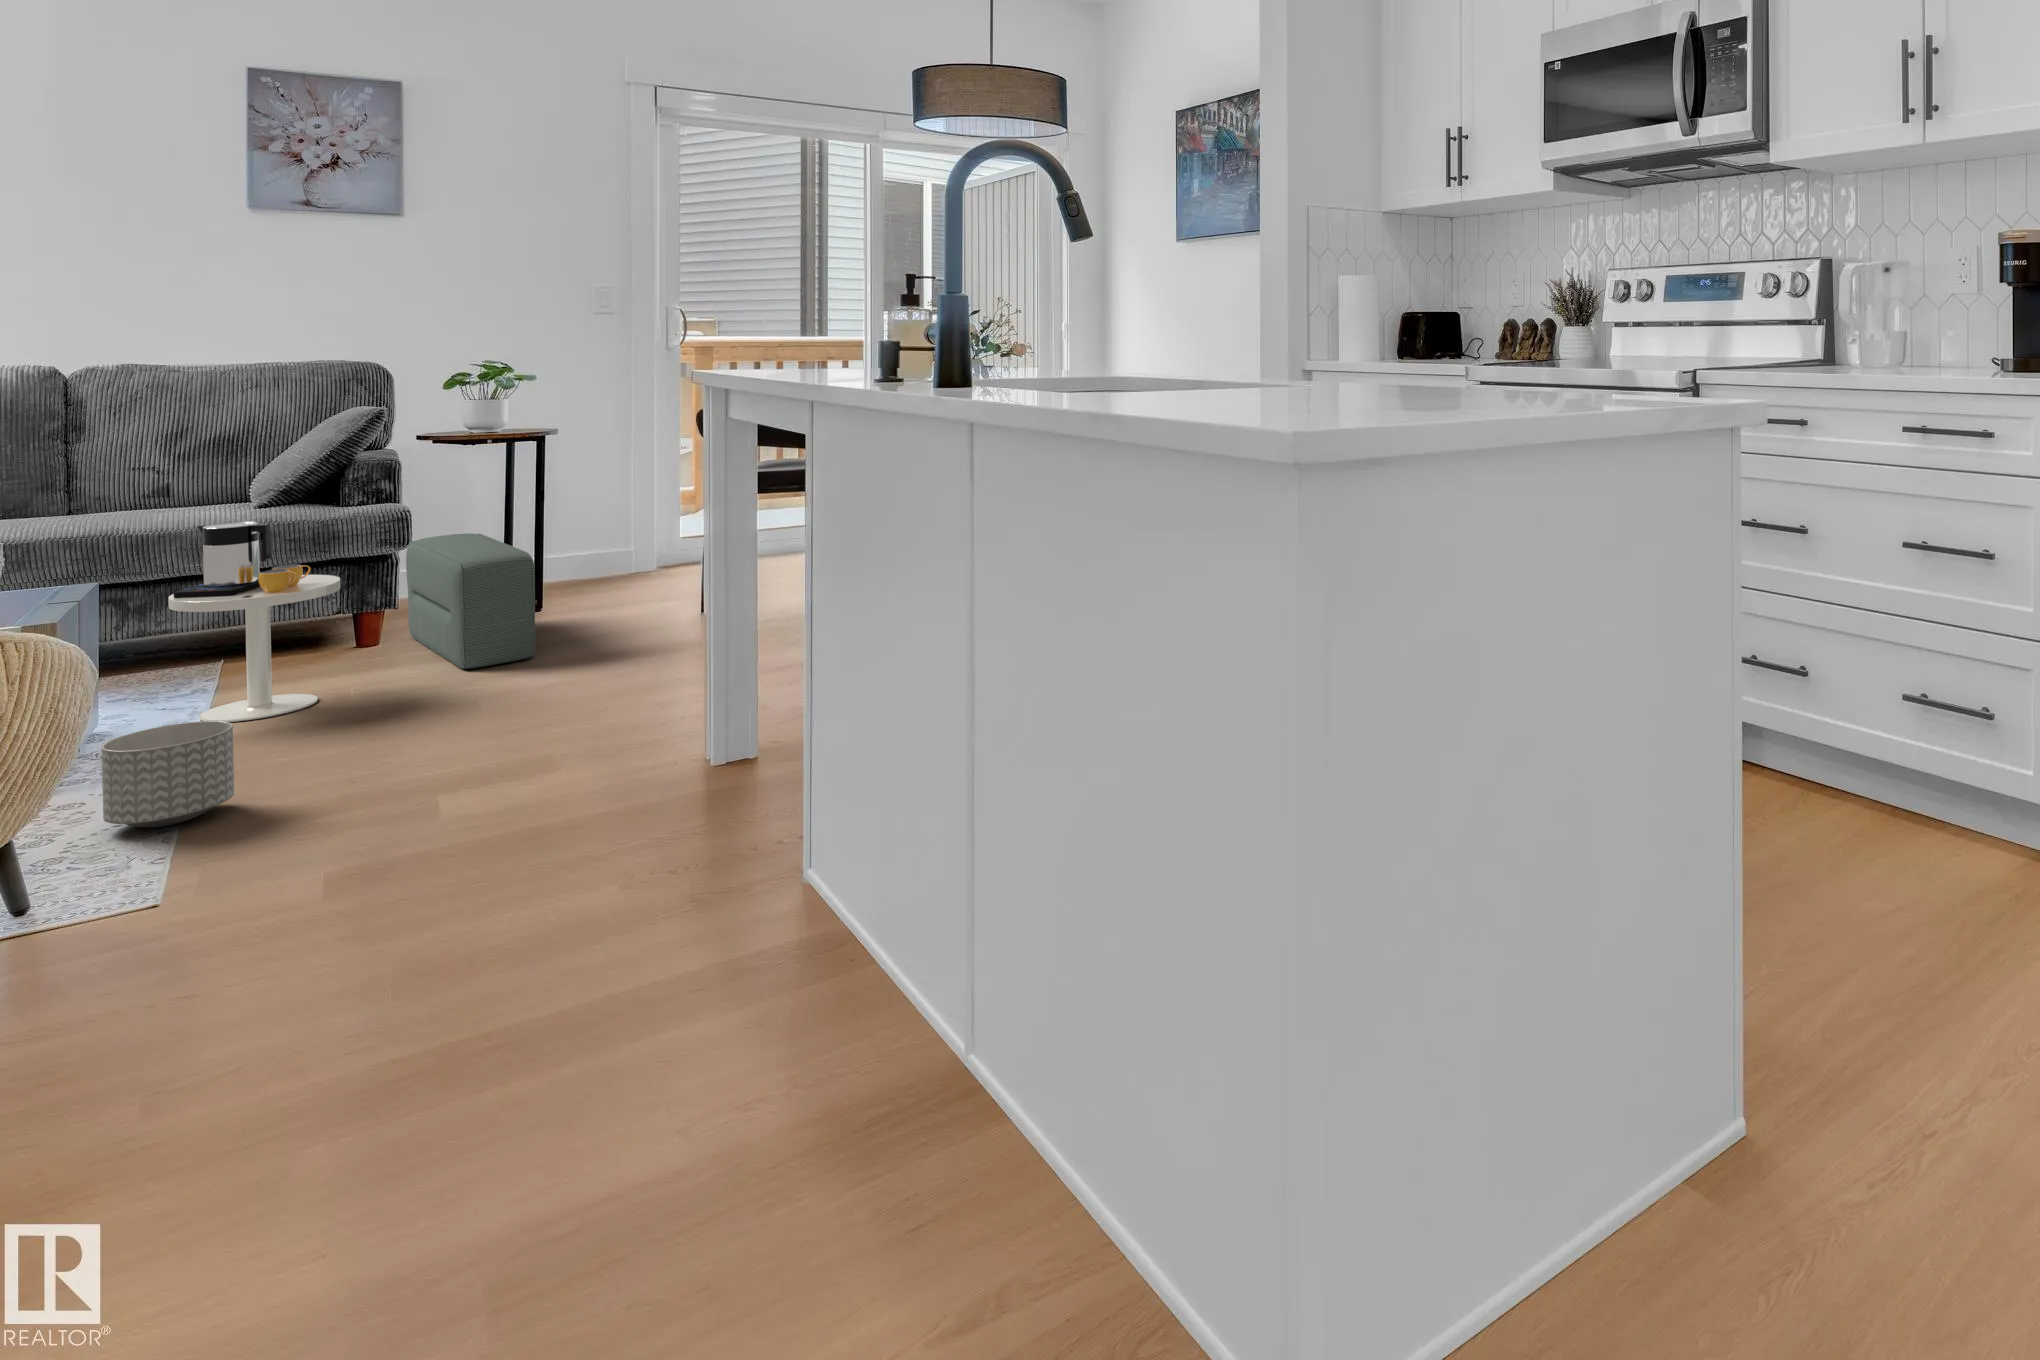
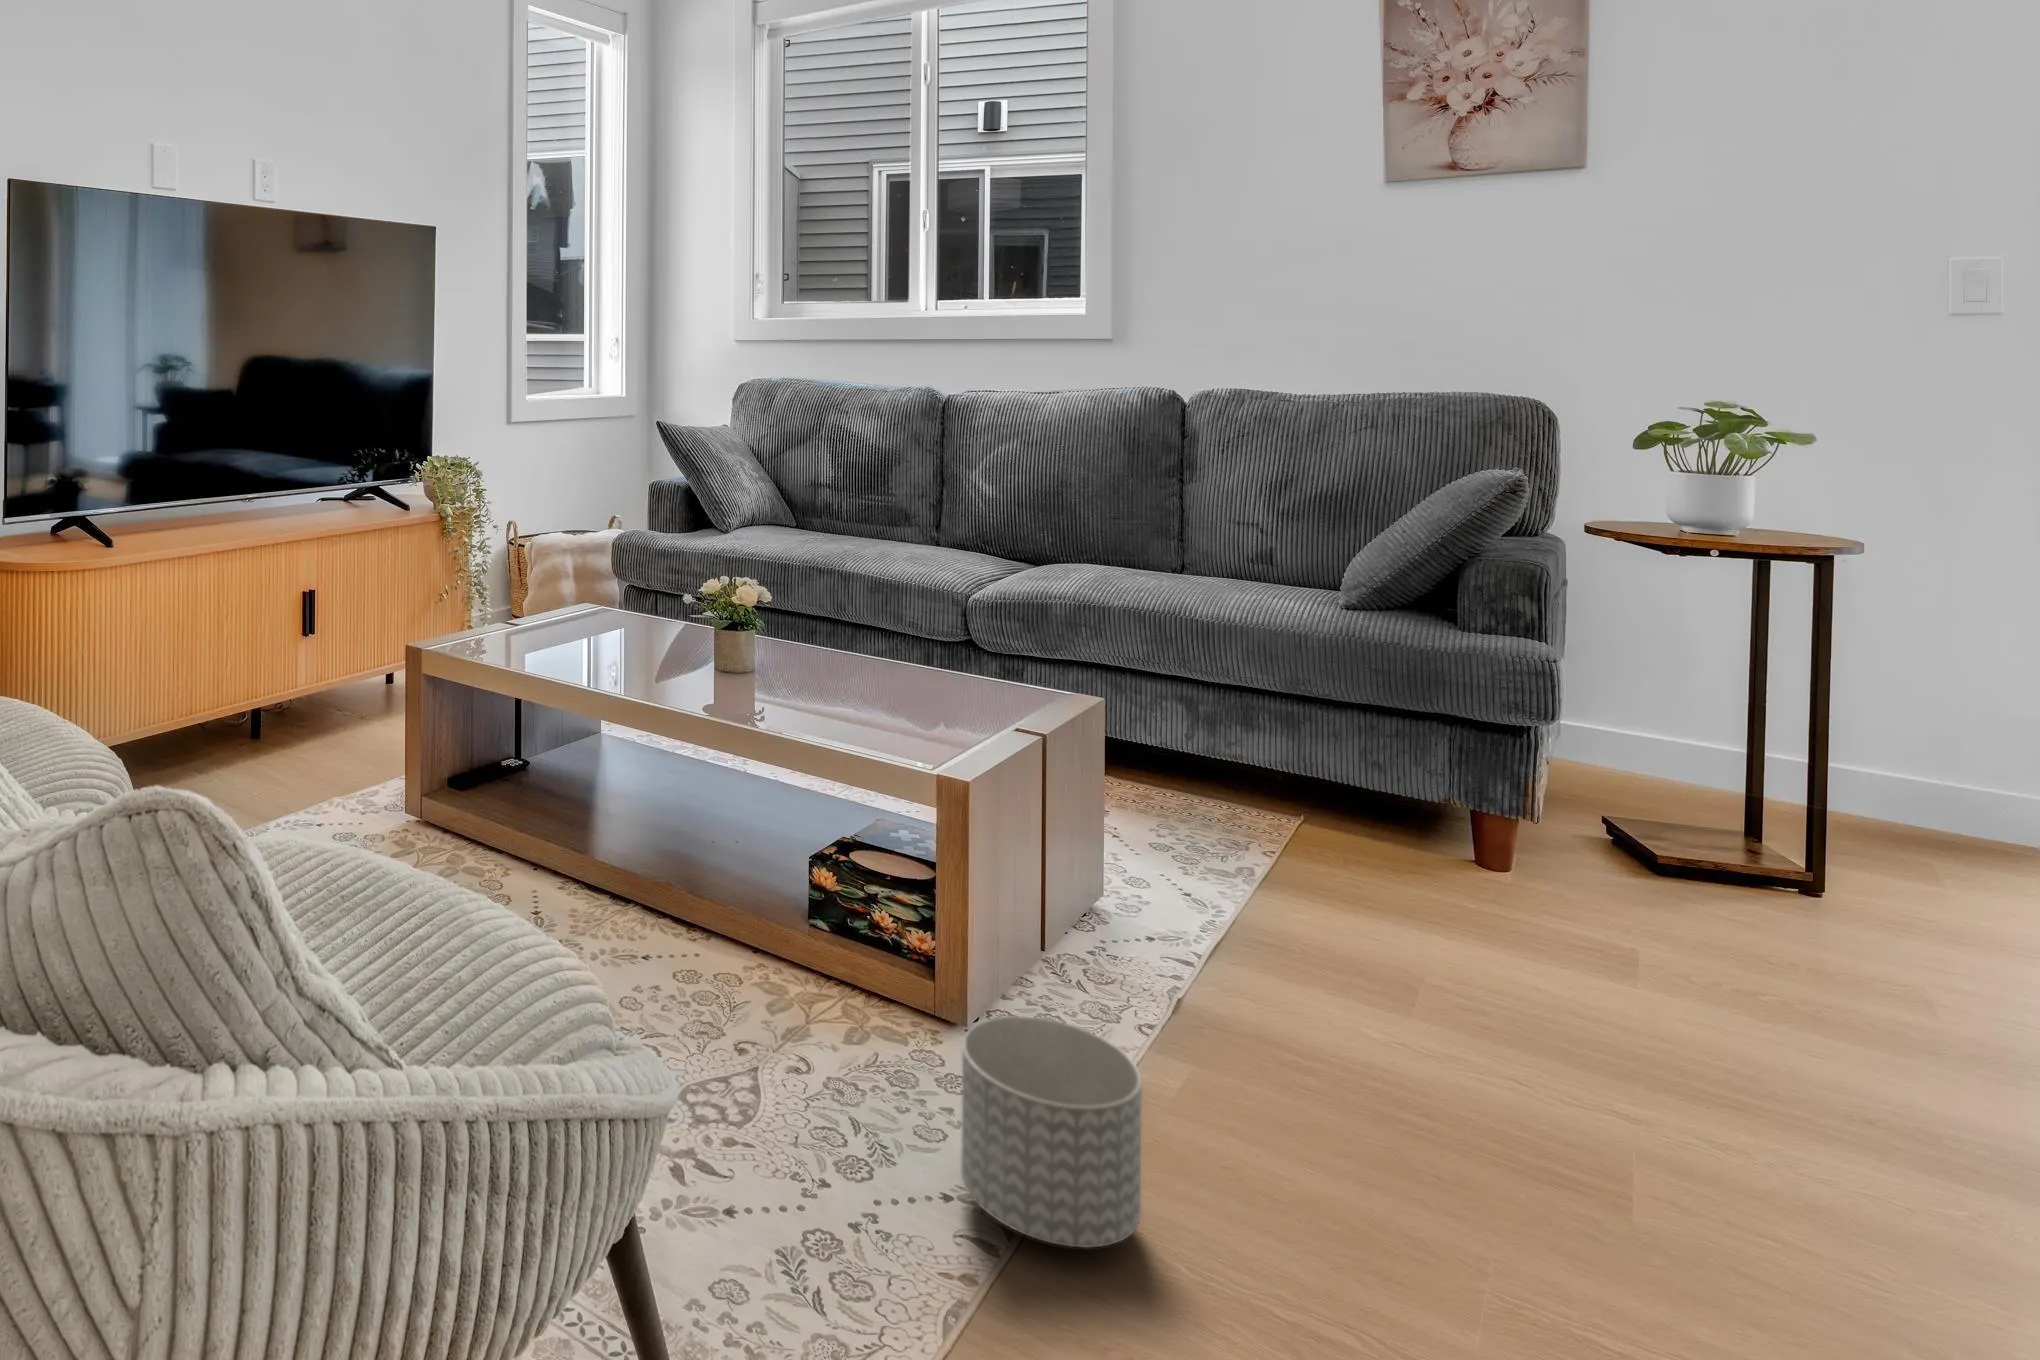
side table: present [168,522,340,722] -> none [1180,637,1415,996]
pouf: present [406,533,535,669] -> none [1554,715,1802,1059]

